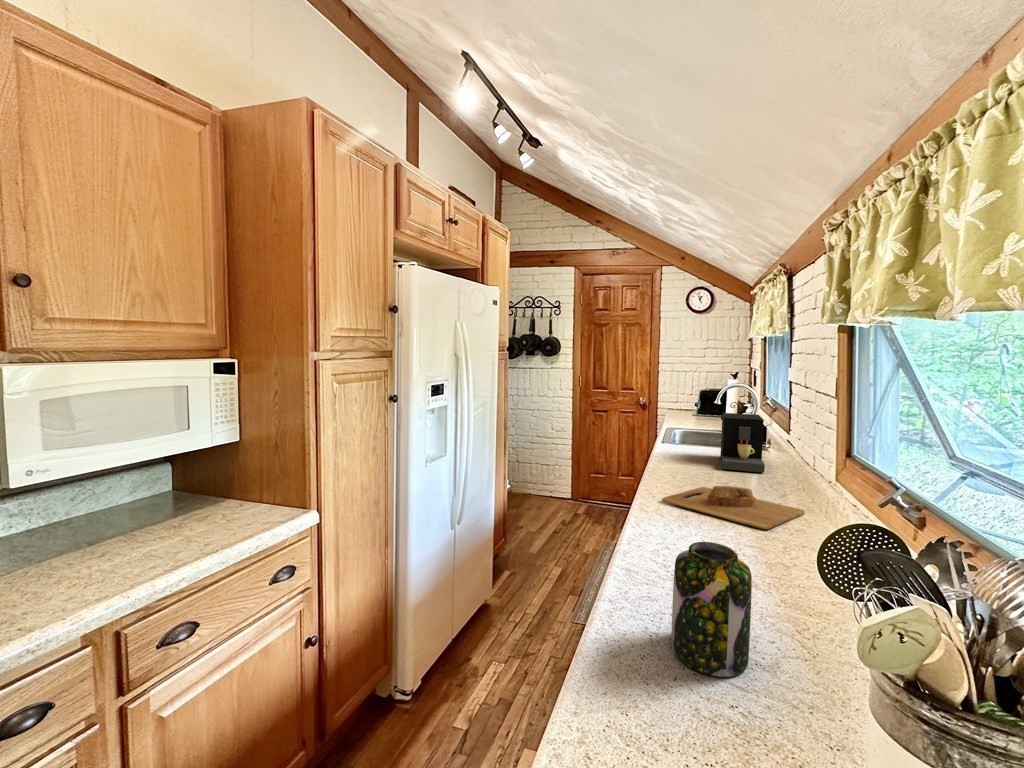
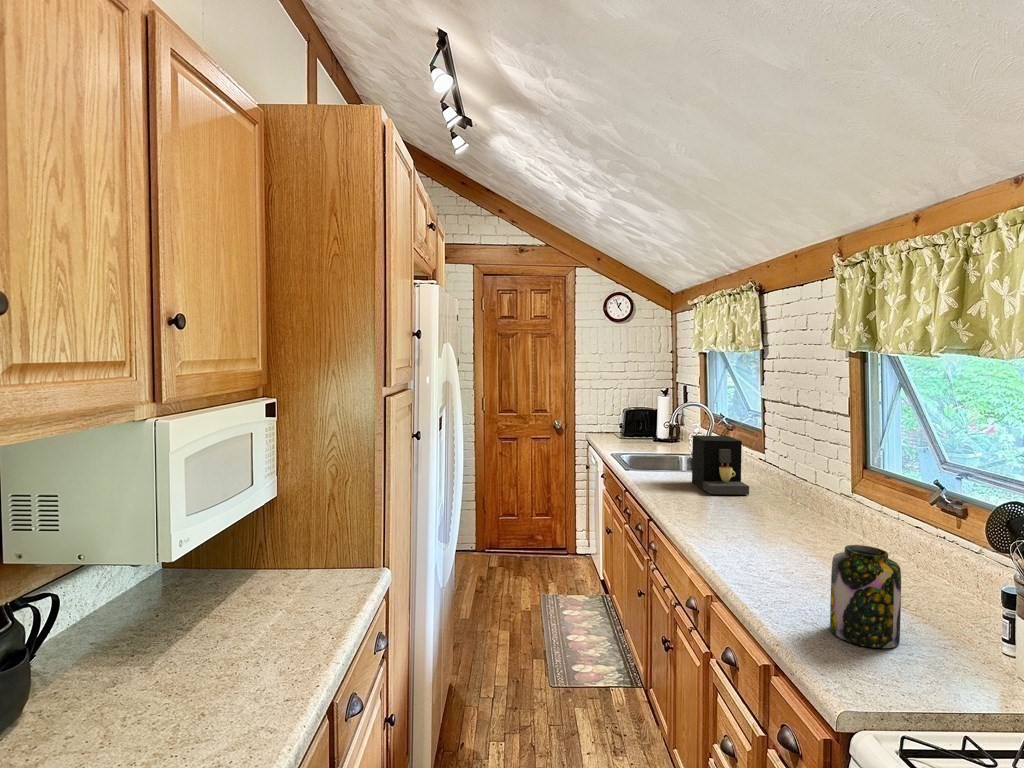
cutting board: present [662,486,805,530] -> none [692,509,819,544]

